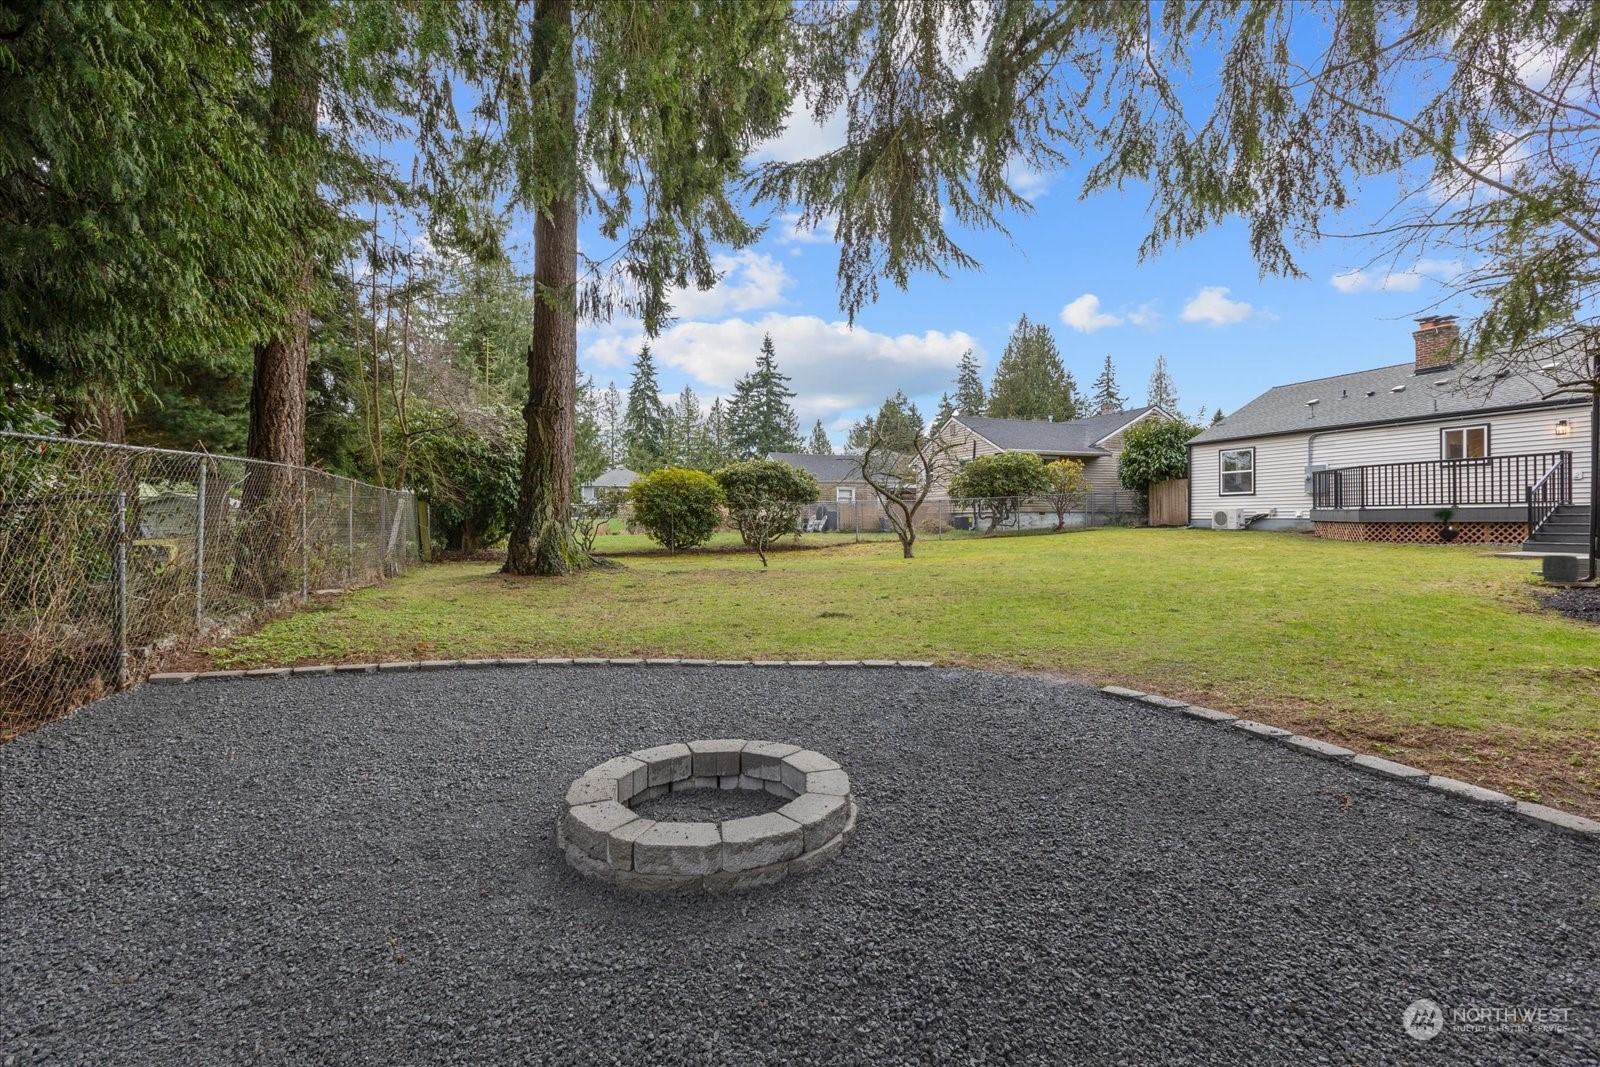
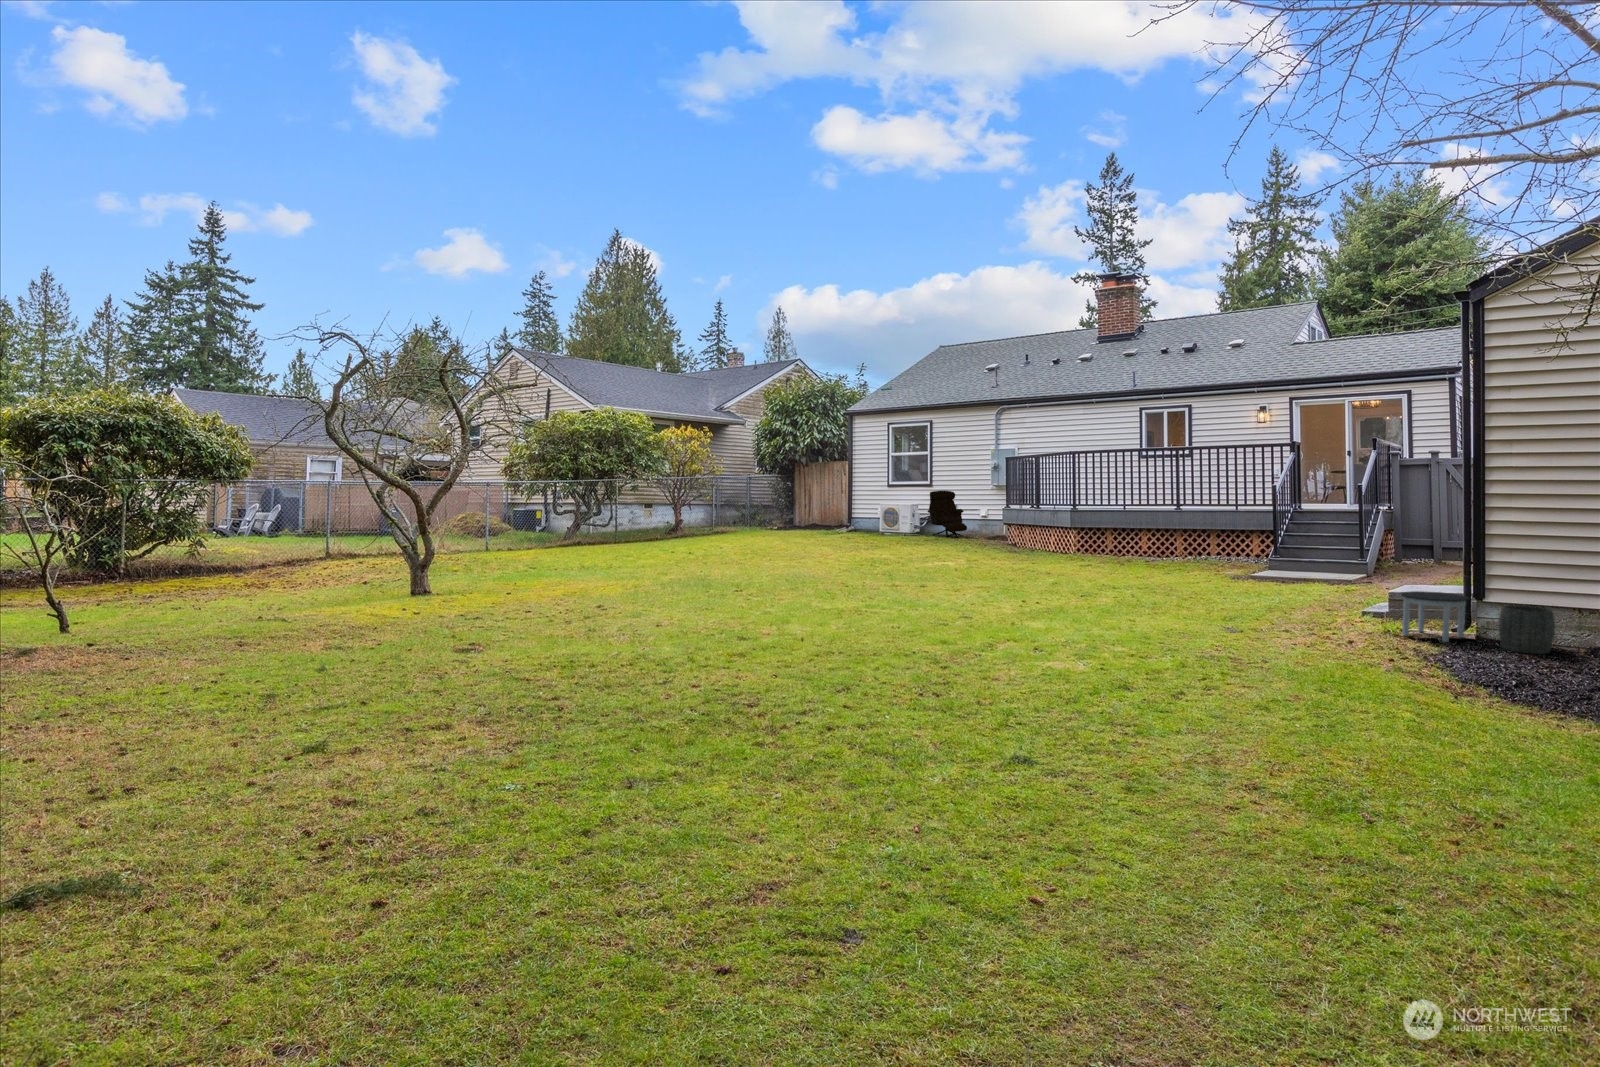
lounge chair: none [1251,498,1283,532] -> present [928,491,967,538]
potted tree: present [1432,507,1460,541] -> none [1158,506,1188,554]
round table: none [1488,550,1535,577] -> present [1401,591,1469,642]

